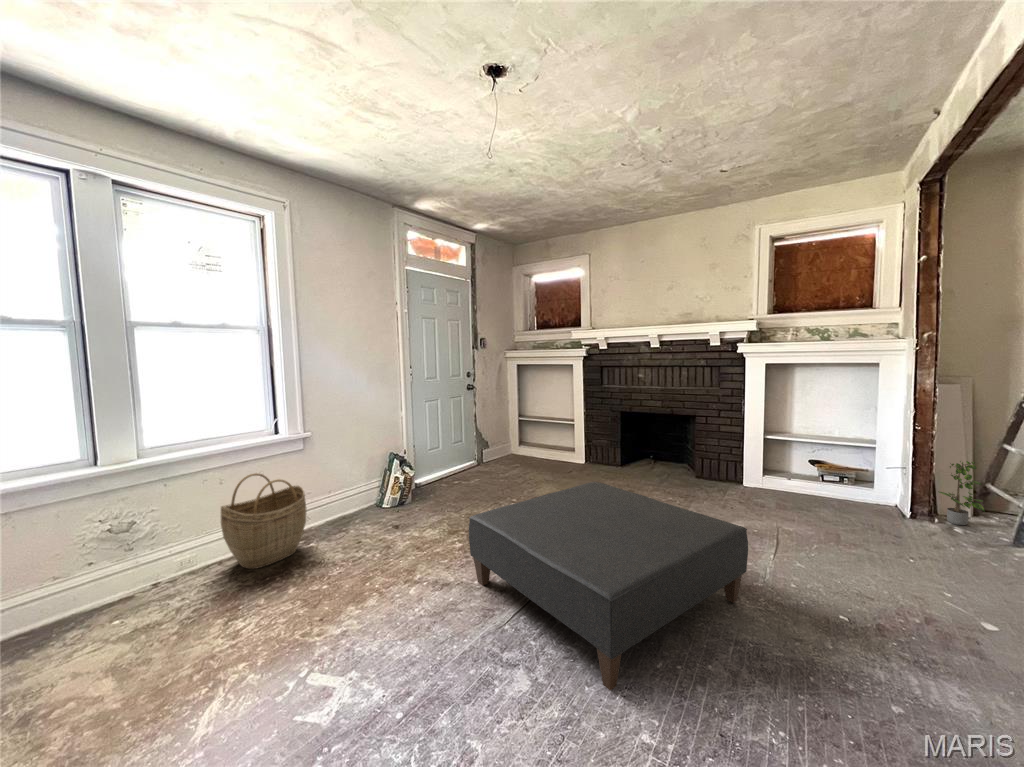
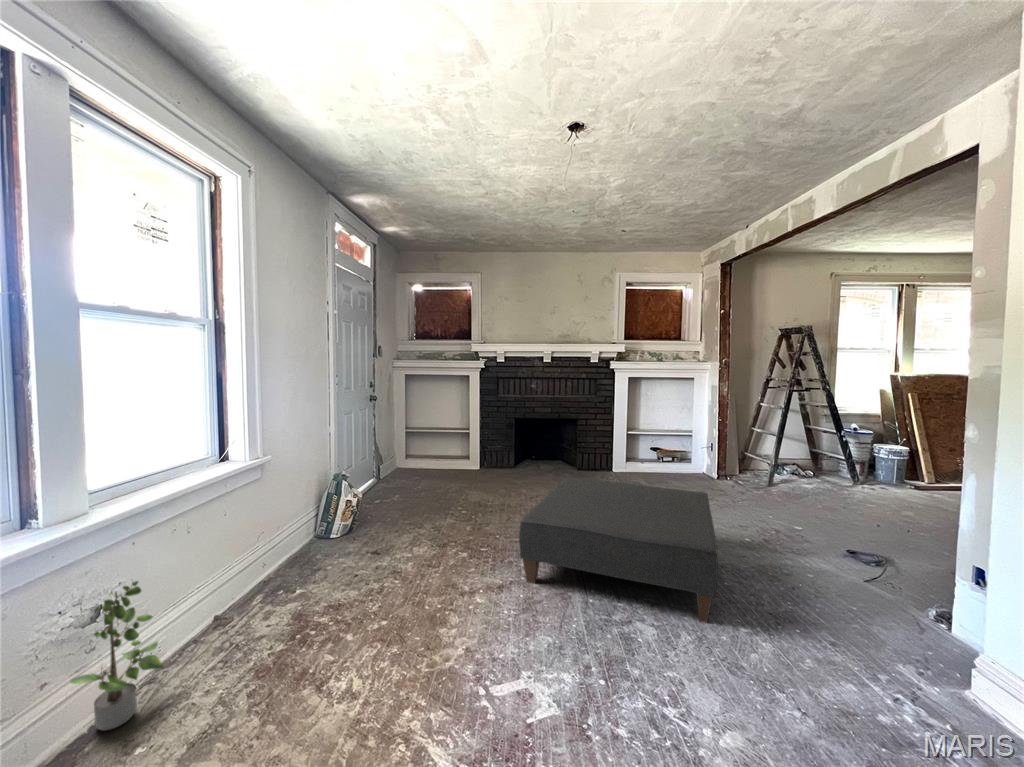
potted plant: present [938,461,985,525] -> present [70,581,163,731]
woven basket: present [221,473,306,569] -> none [193,517,302,647]

